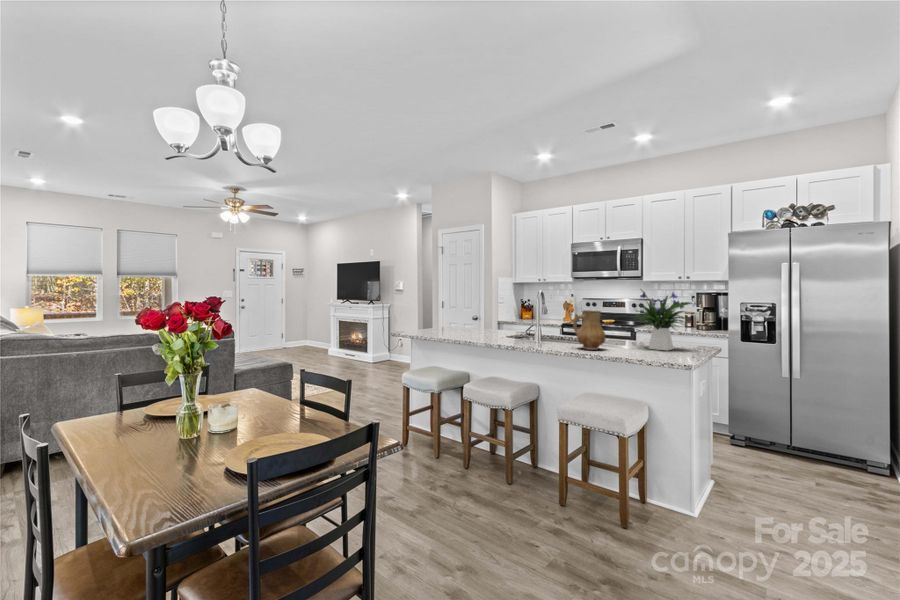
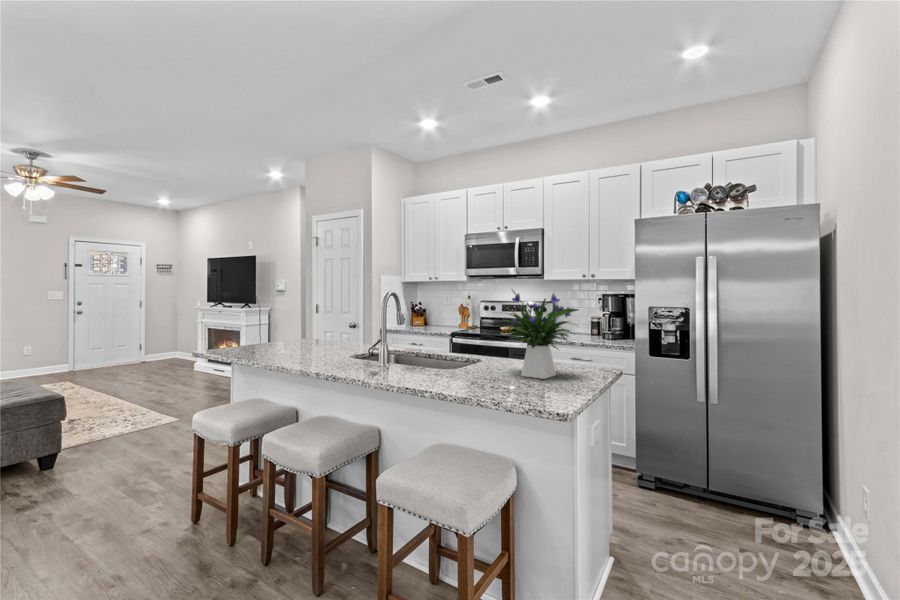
ceramic pitcher: present [573,310,605,350] -> none [409,321,457,381]

